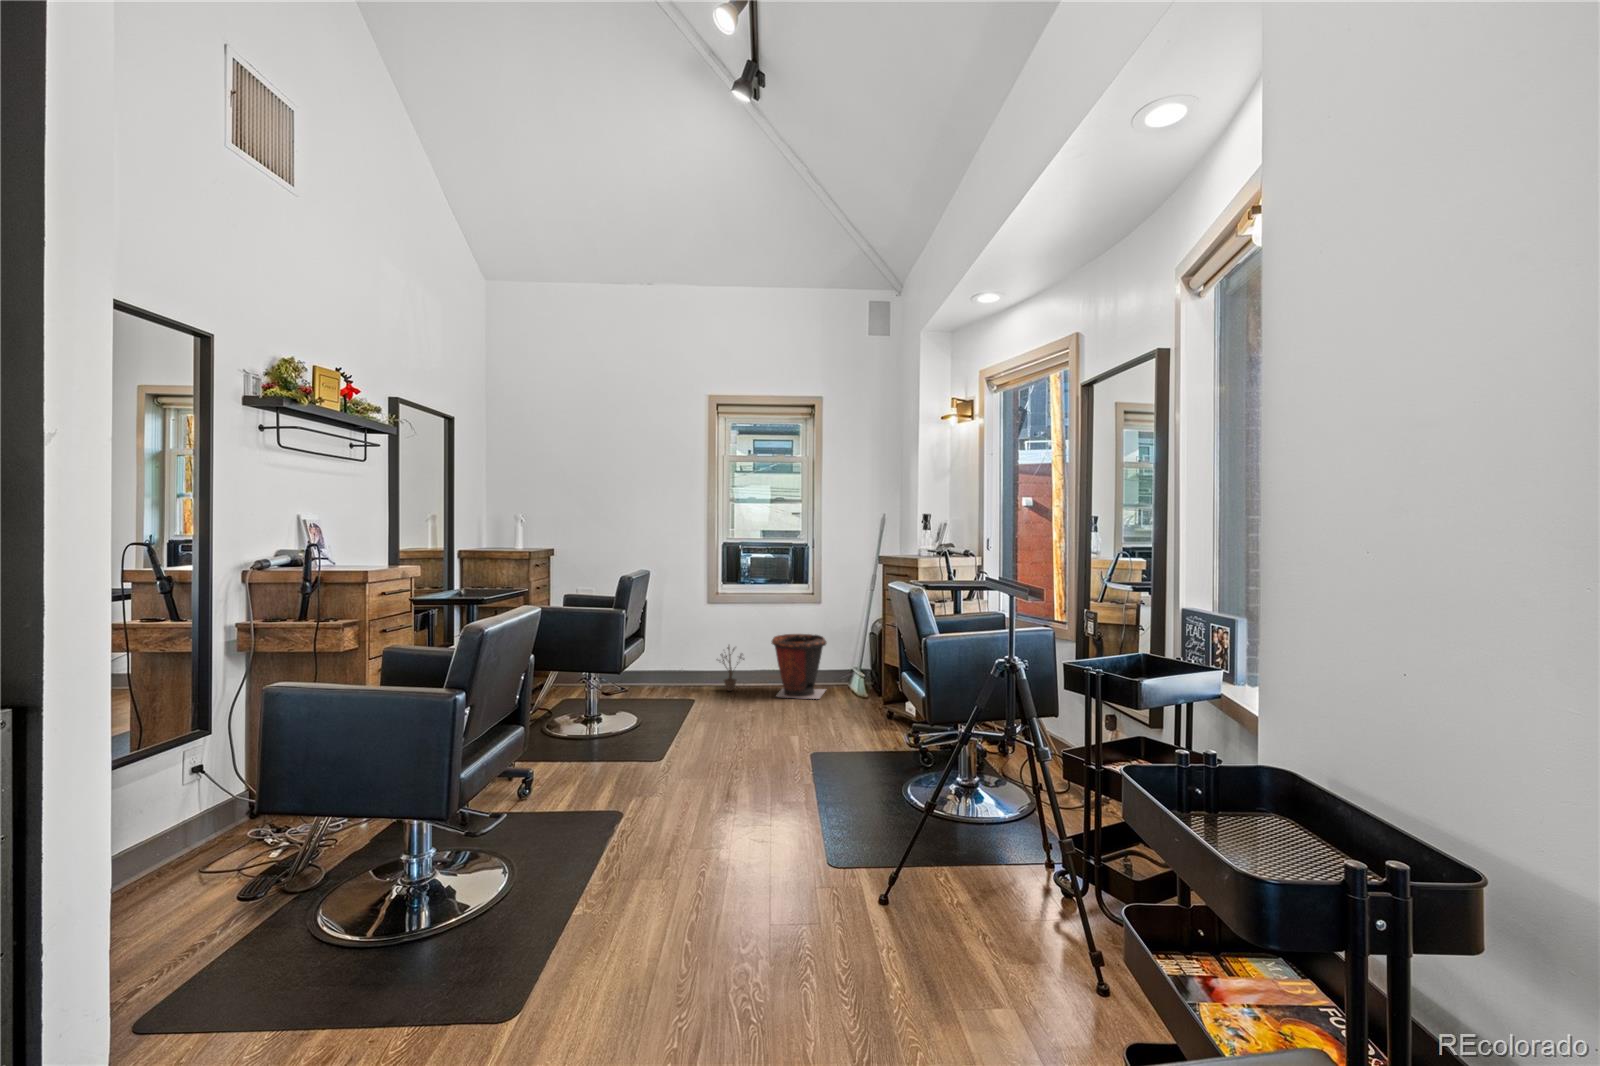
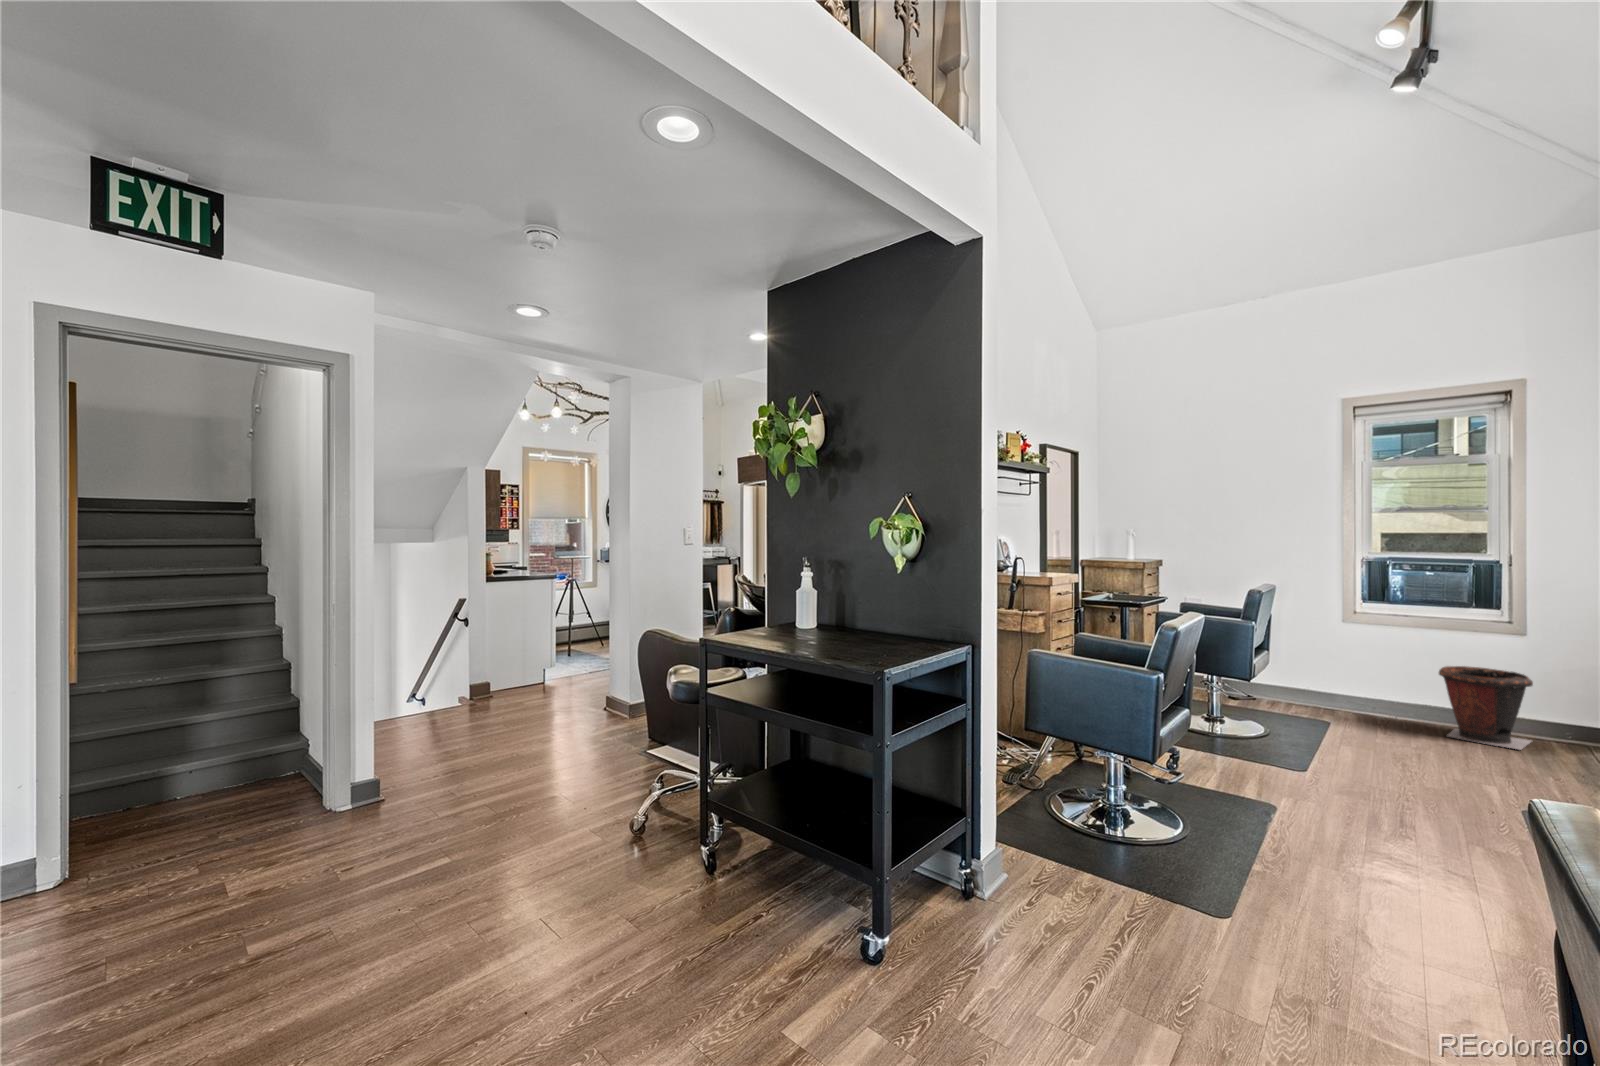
decorative plant: present [719,646,744,691] -> none [1348,668,1397,720]

